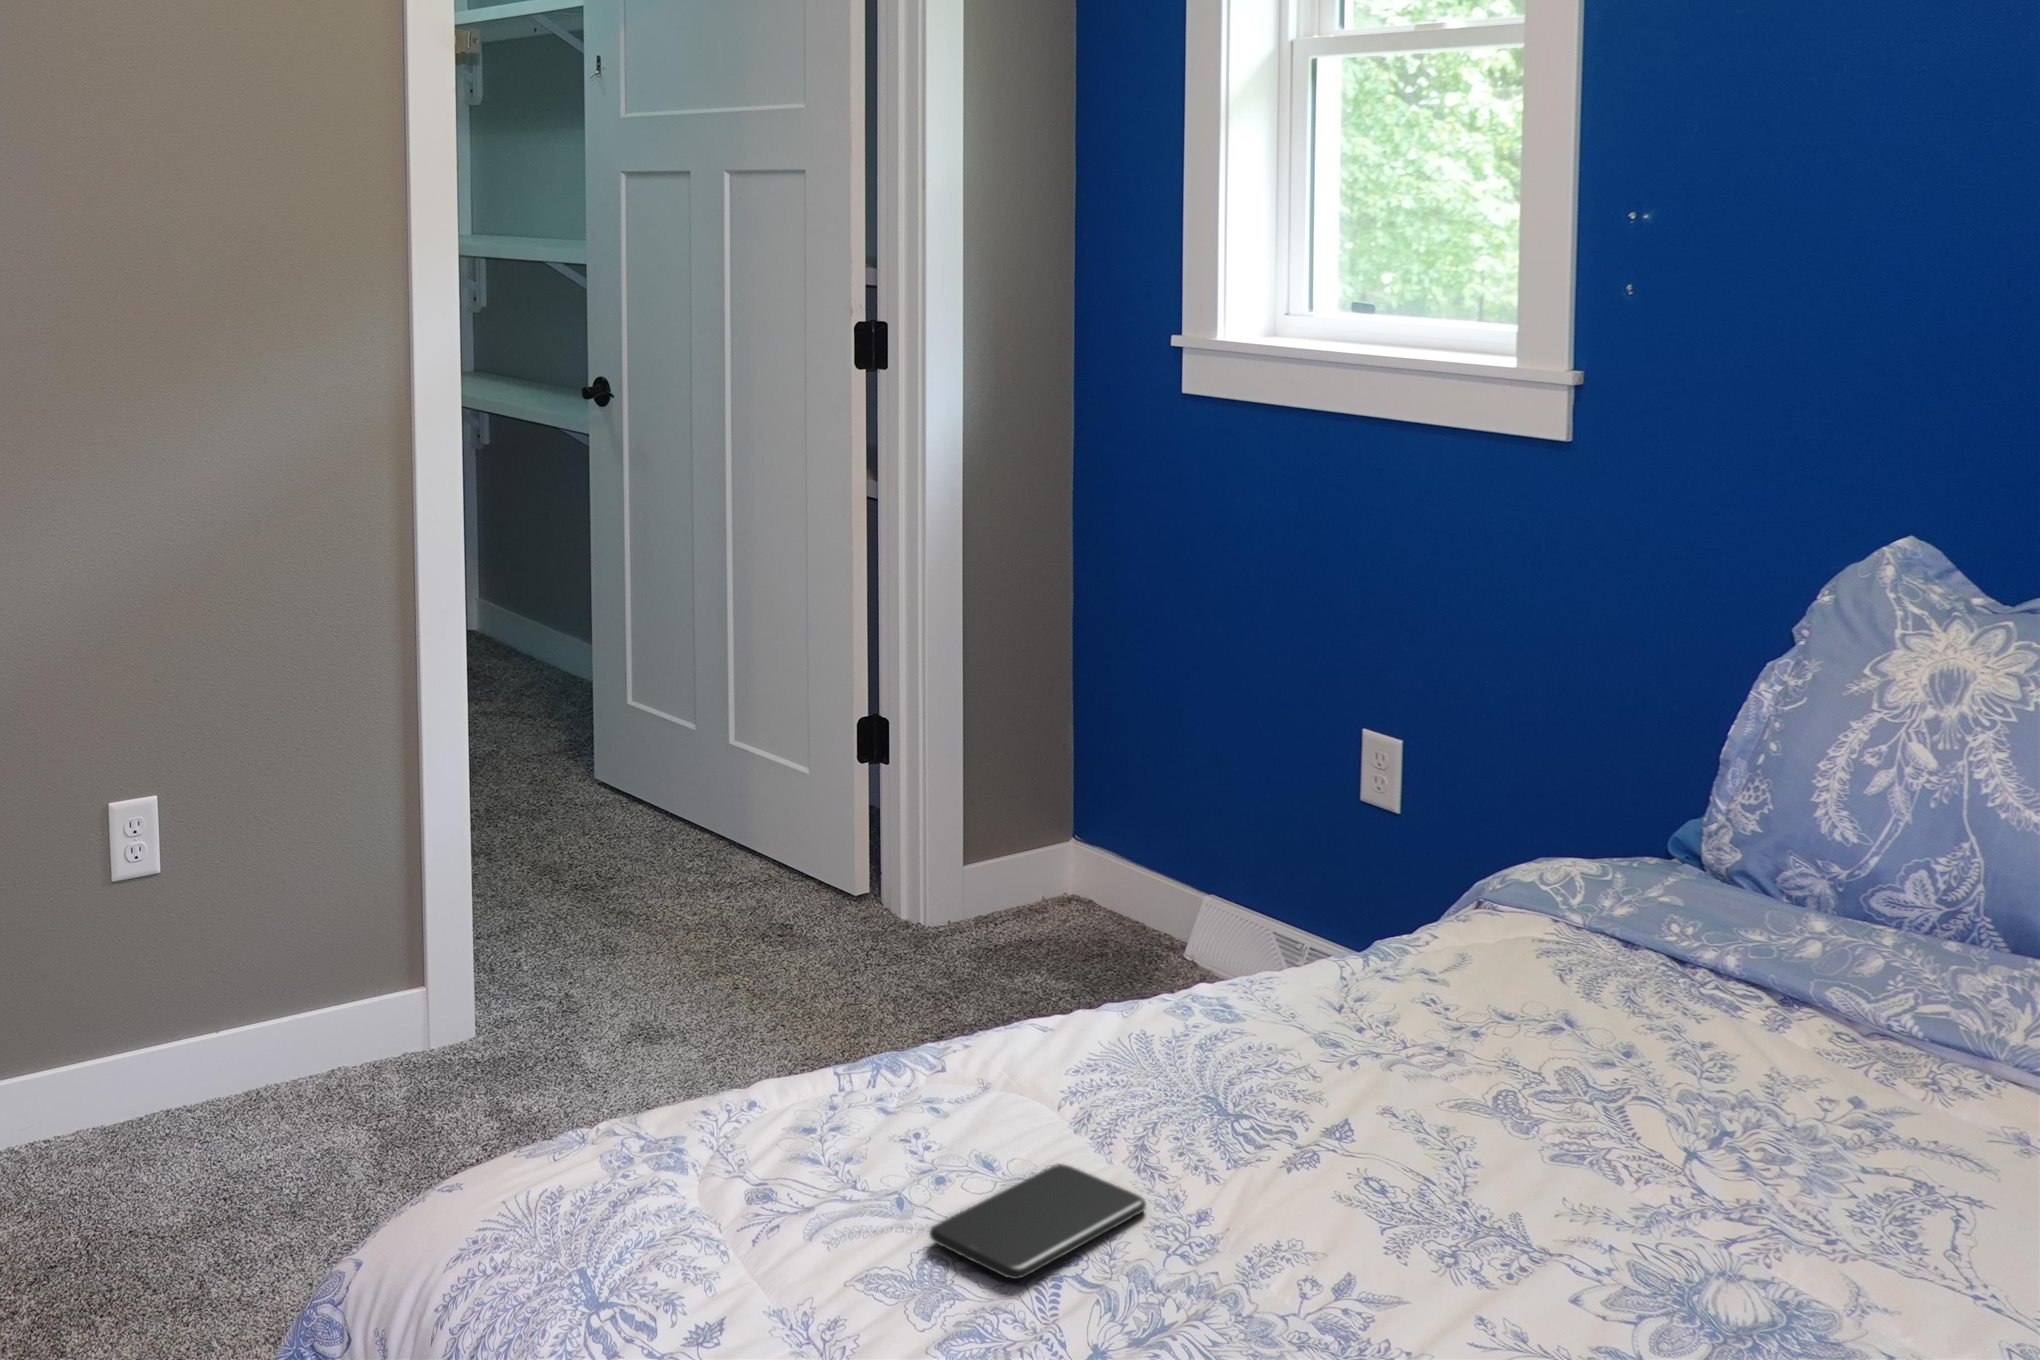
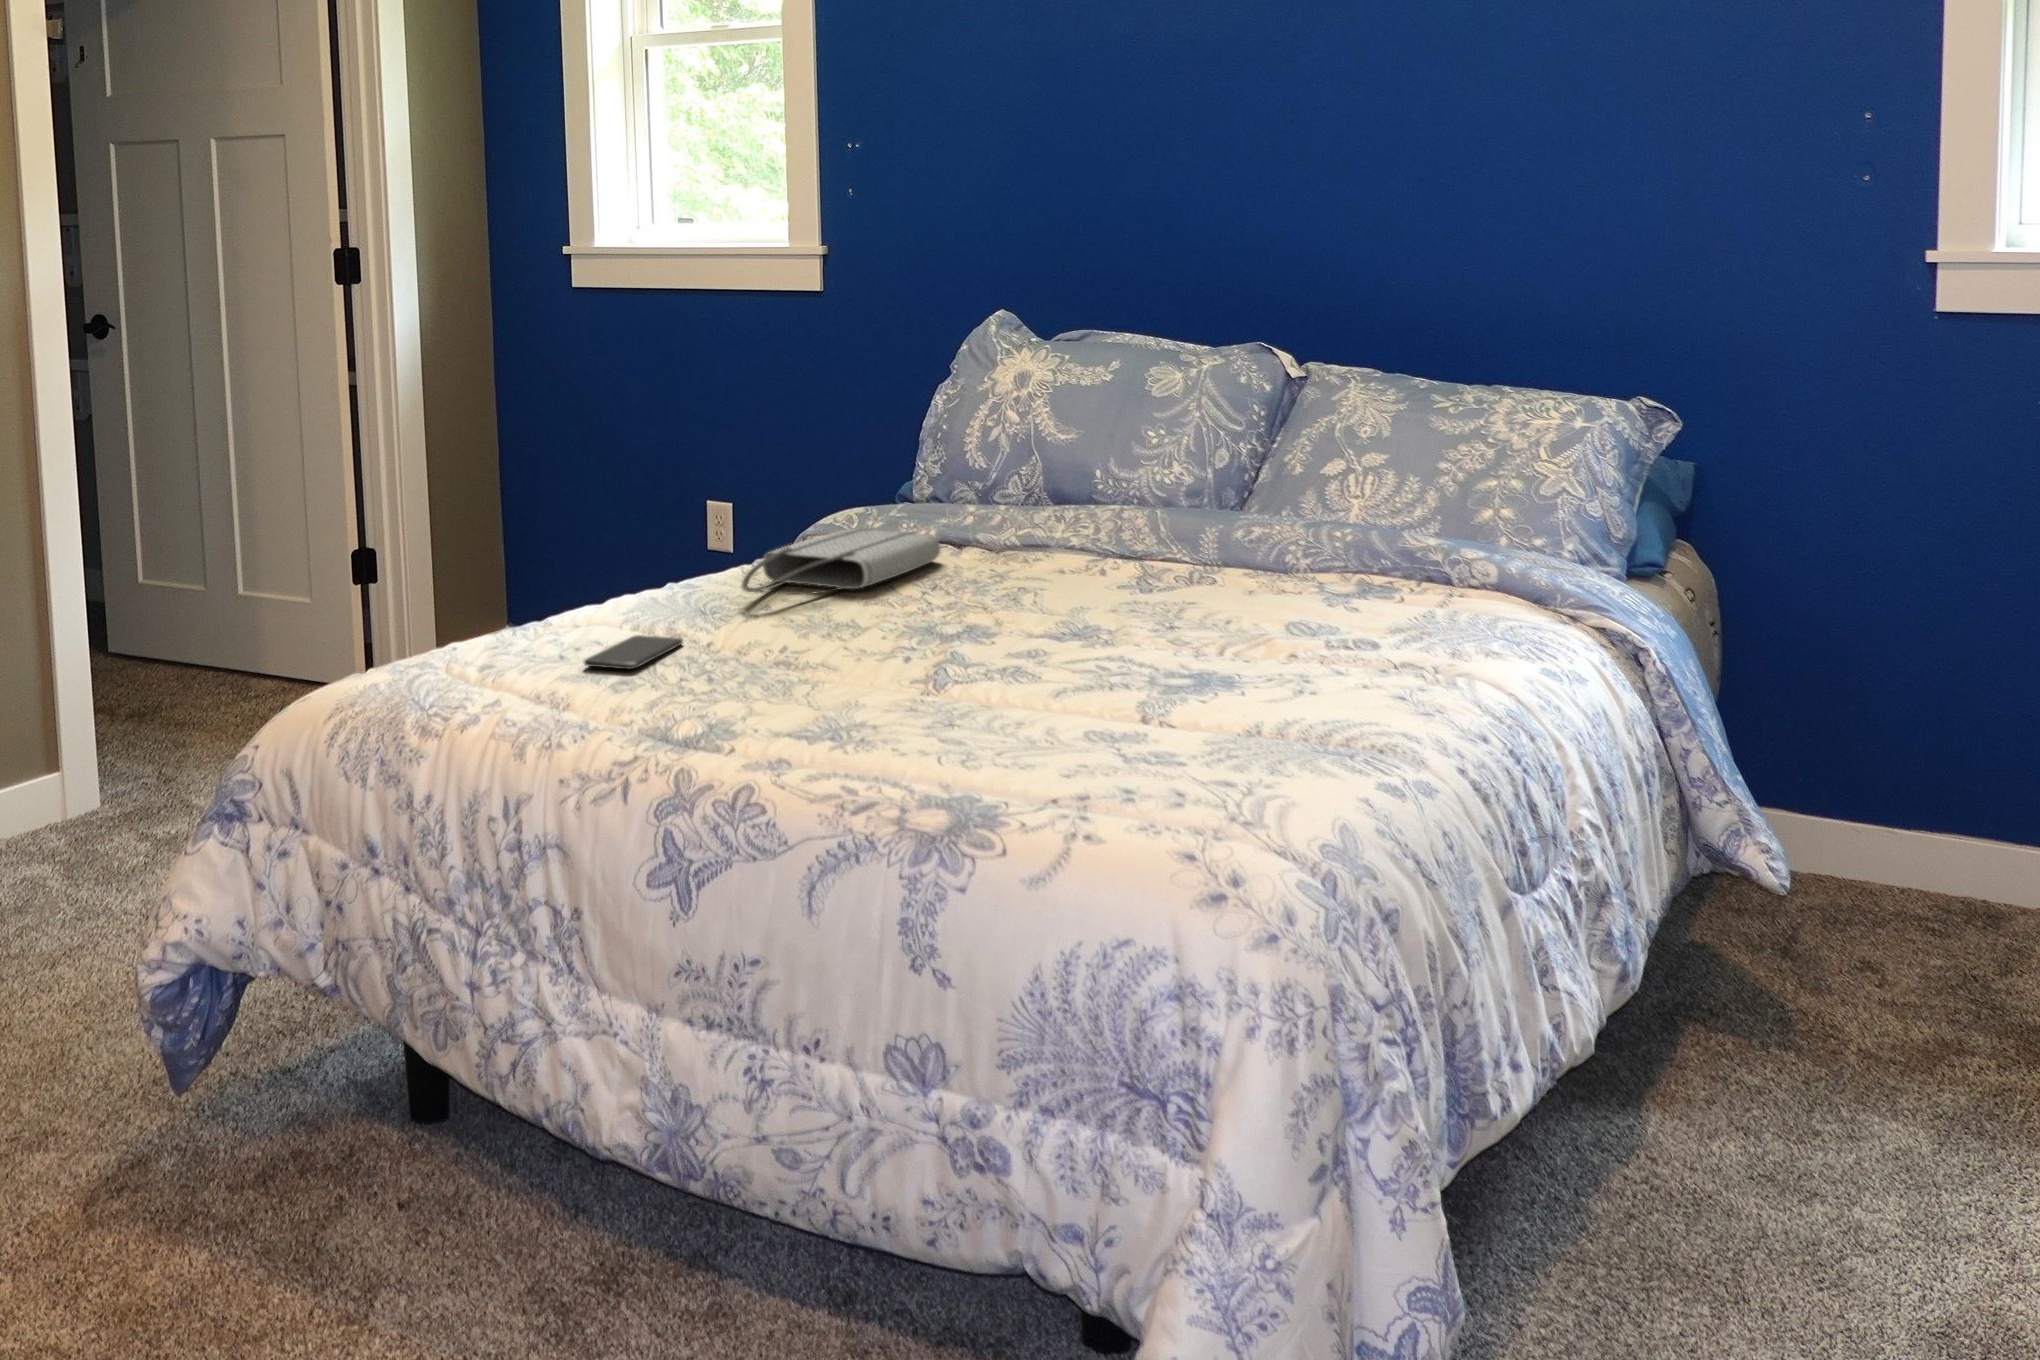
tote bag: none [1298,944,1740,1112] -> present [742,529,940,593]

